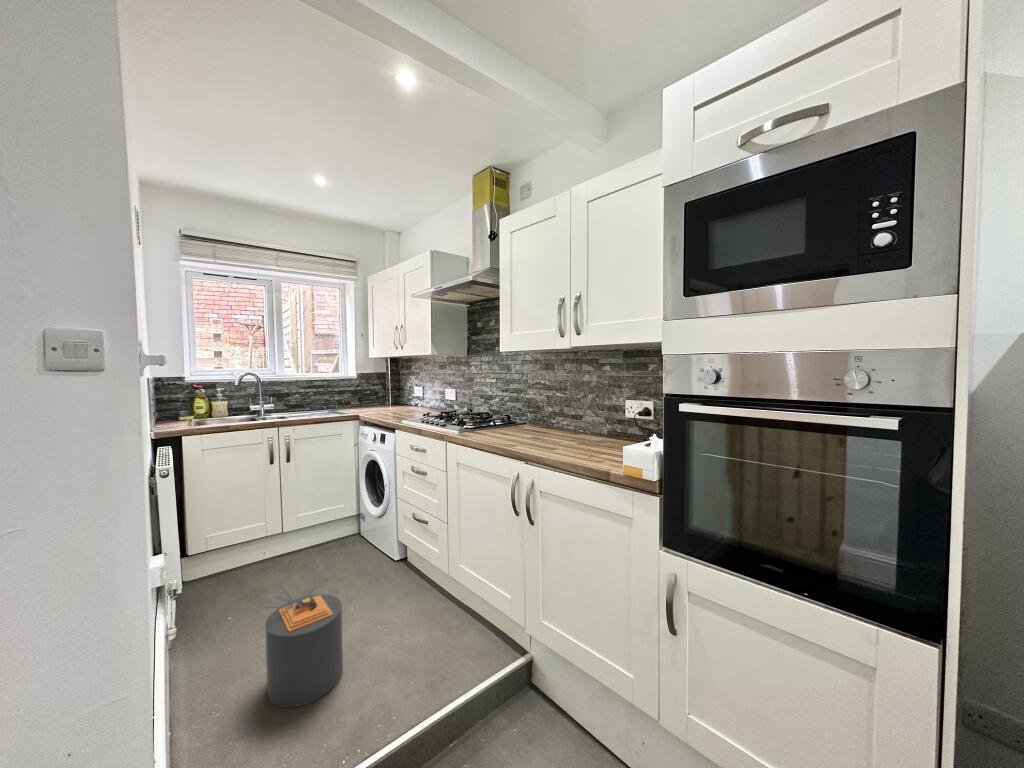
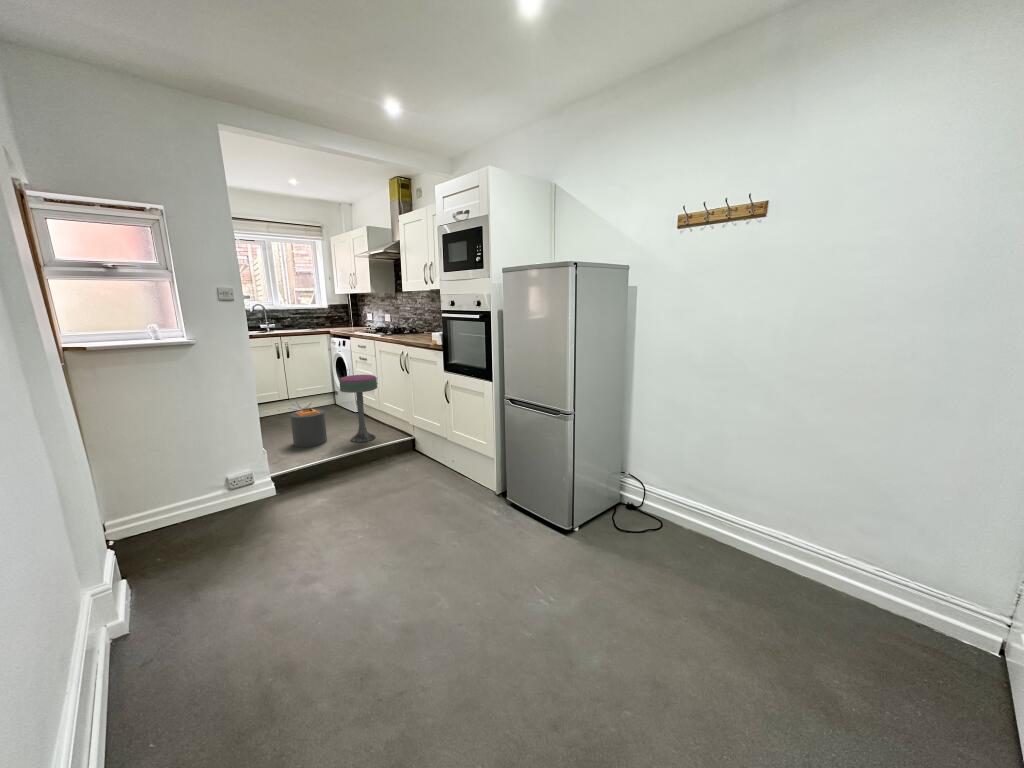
bar stool: none [379,518,457,684] -> present [339,375,377,442]

